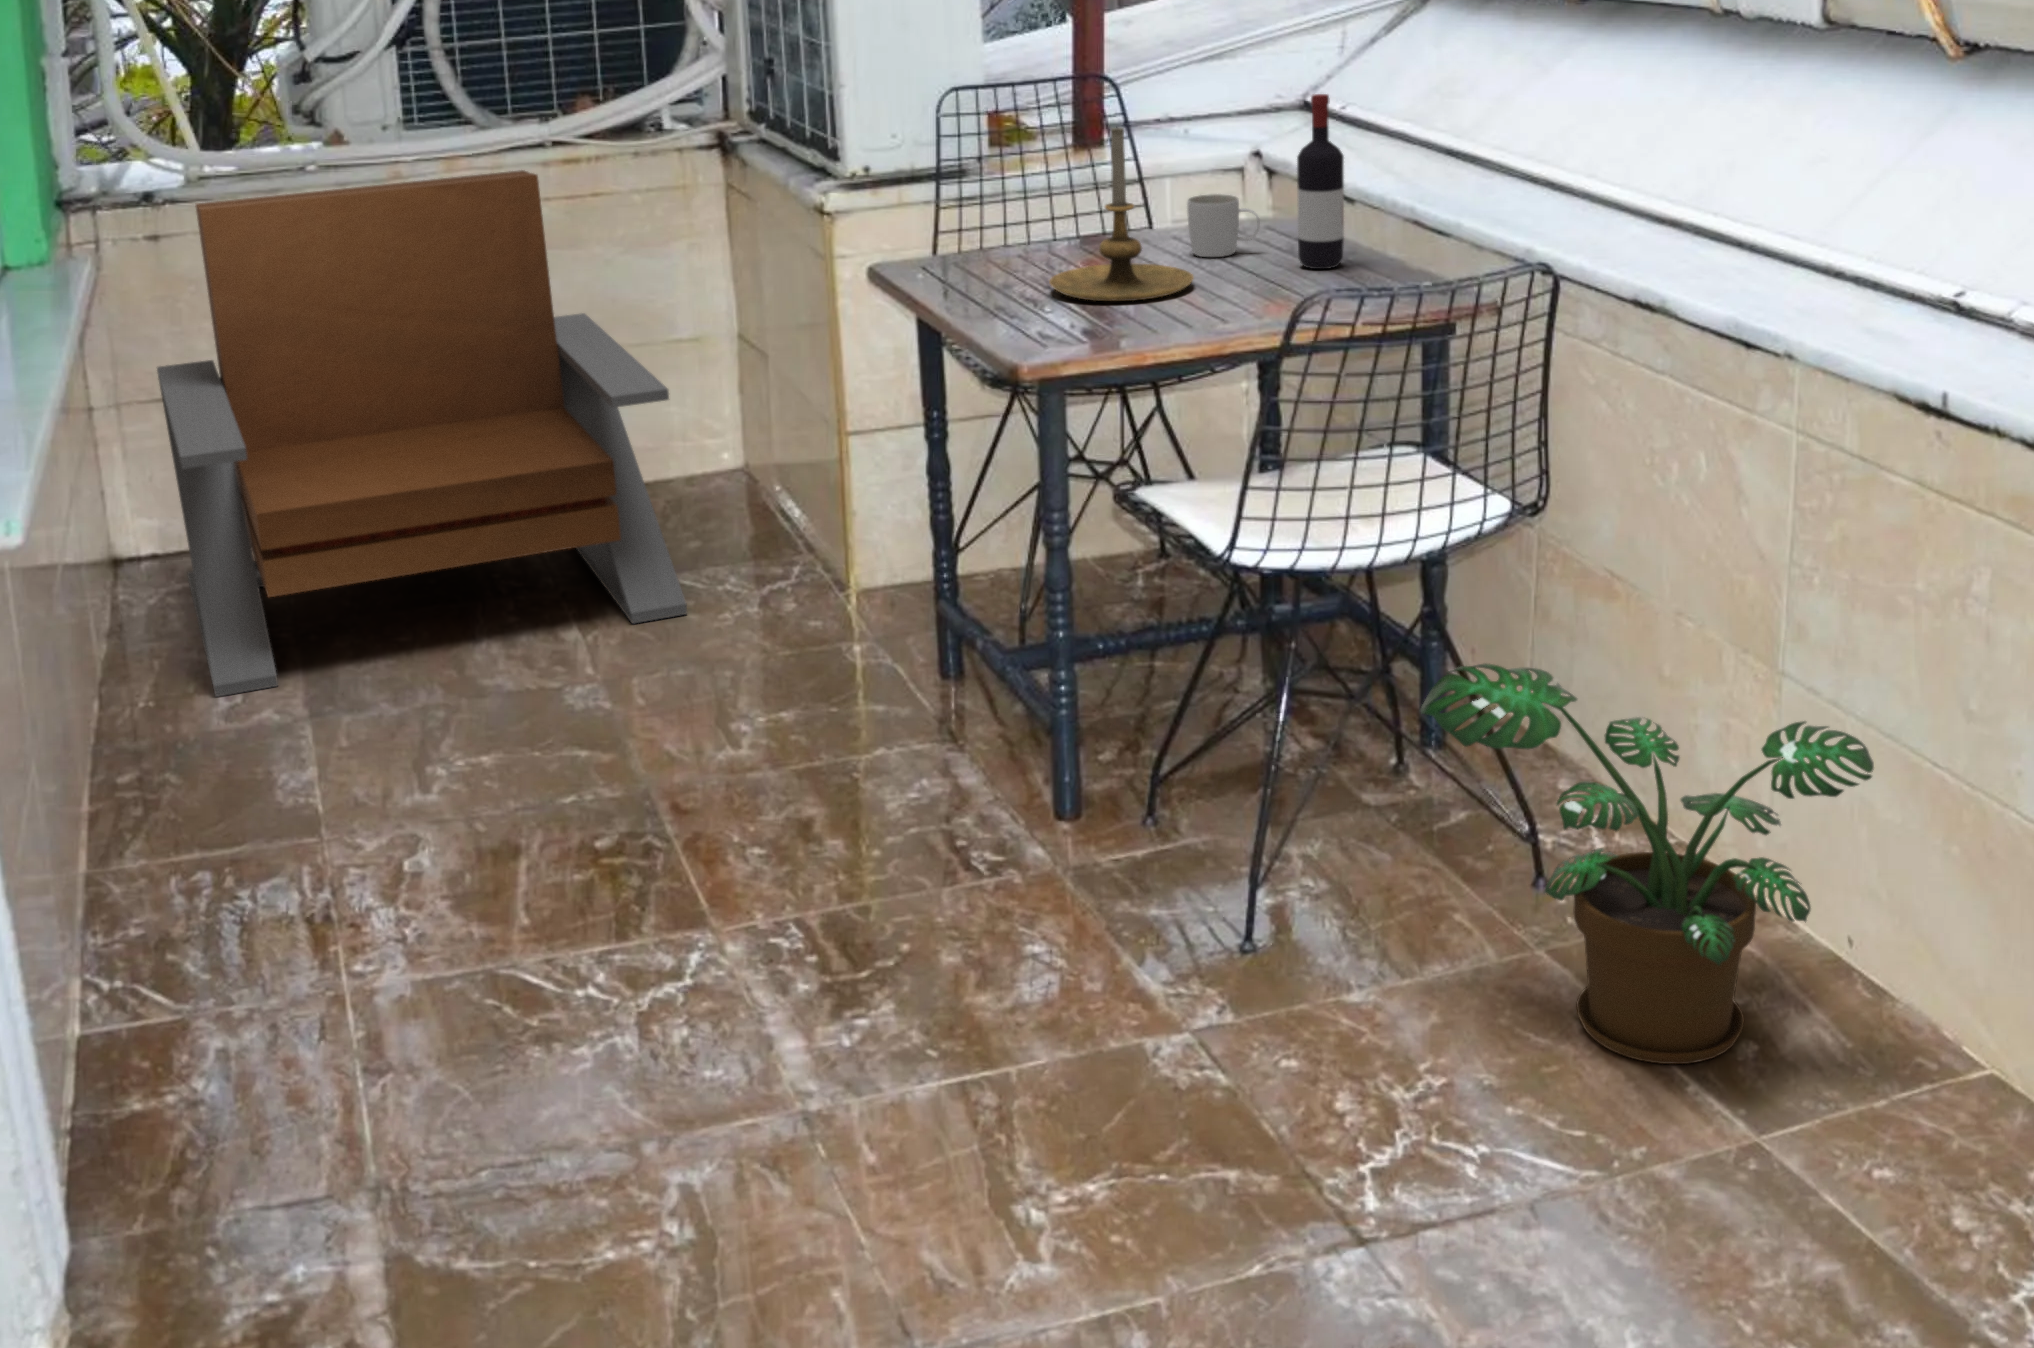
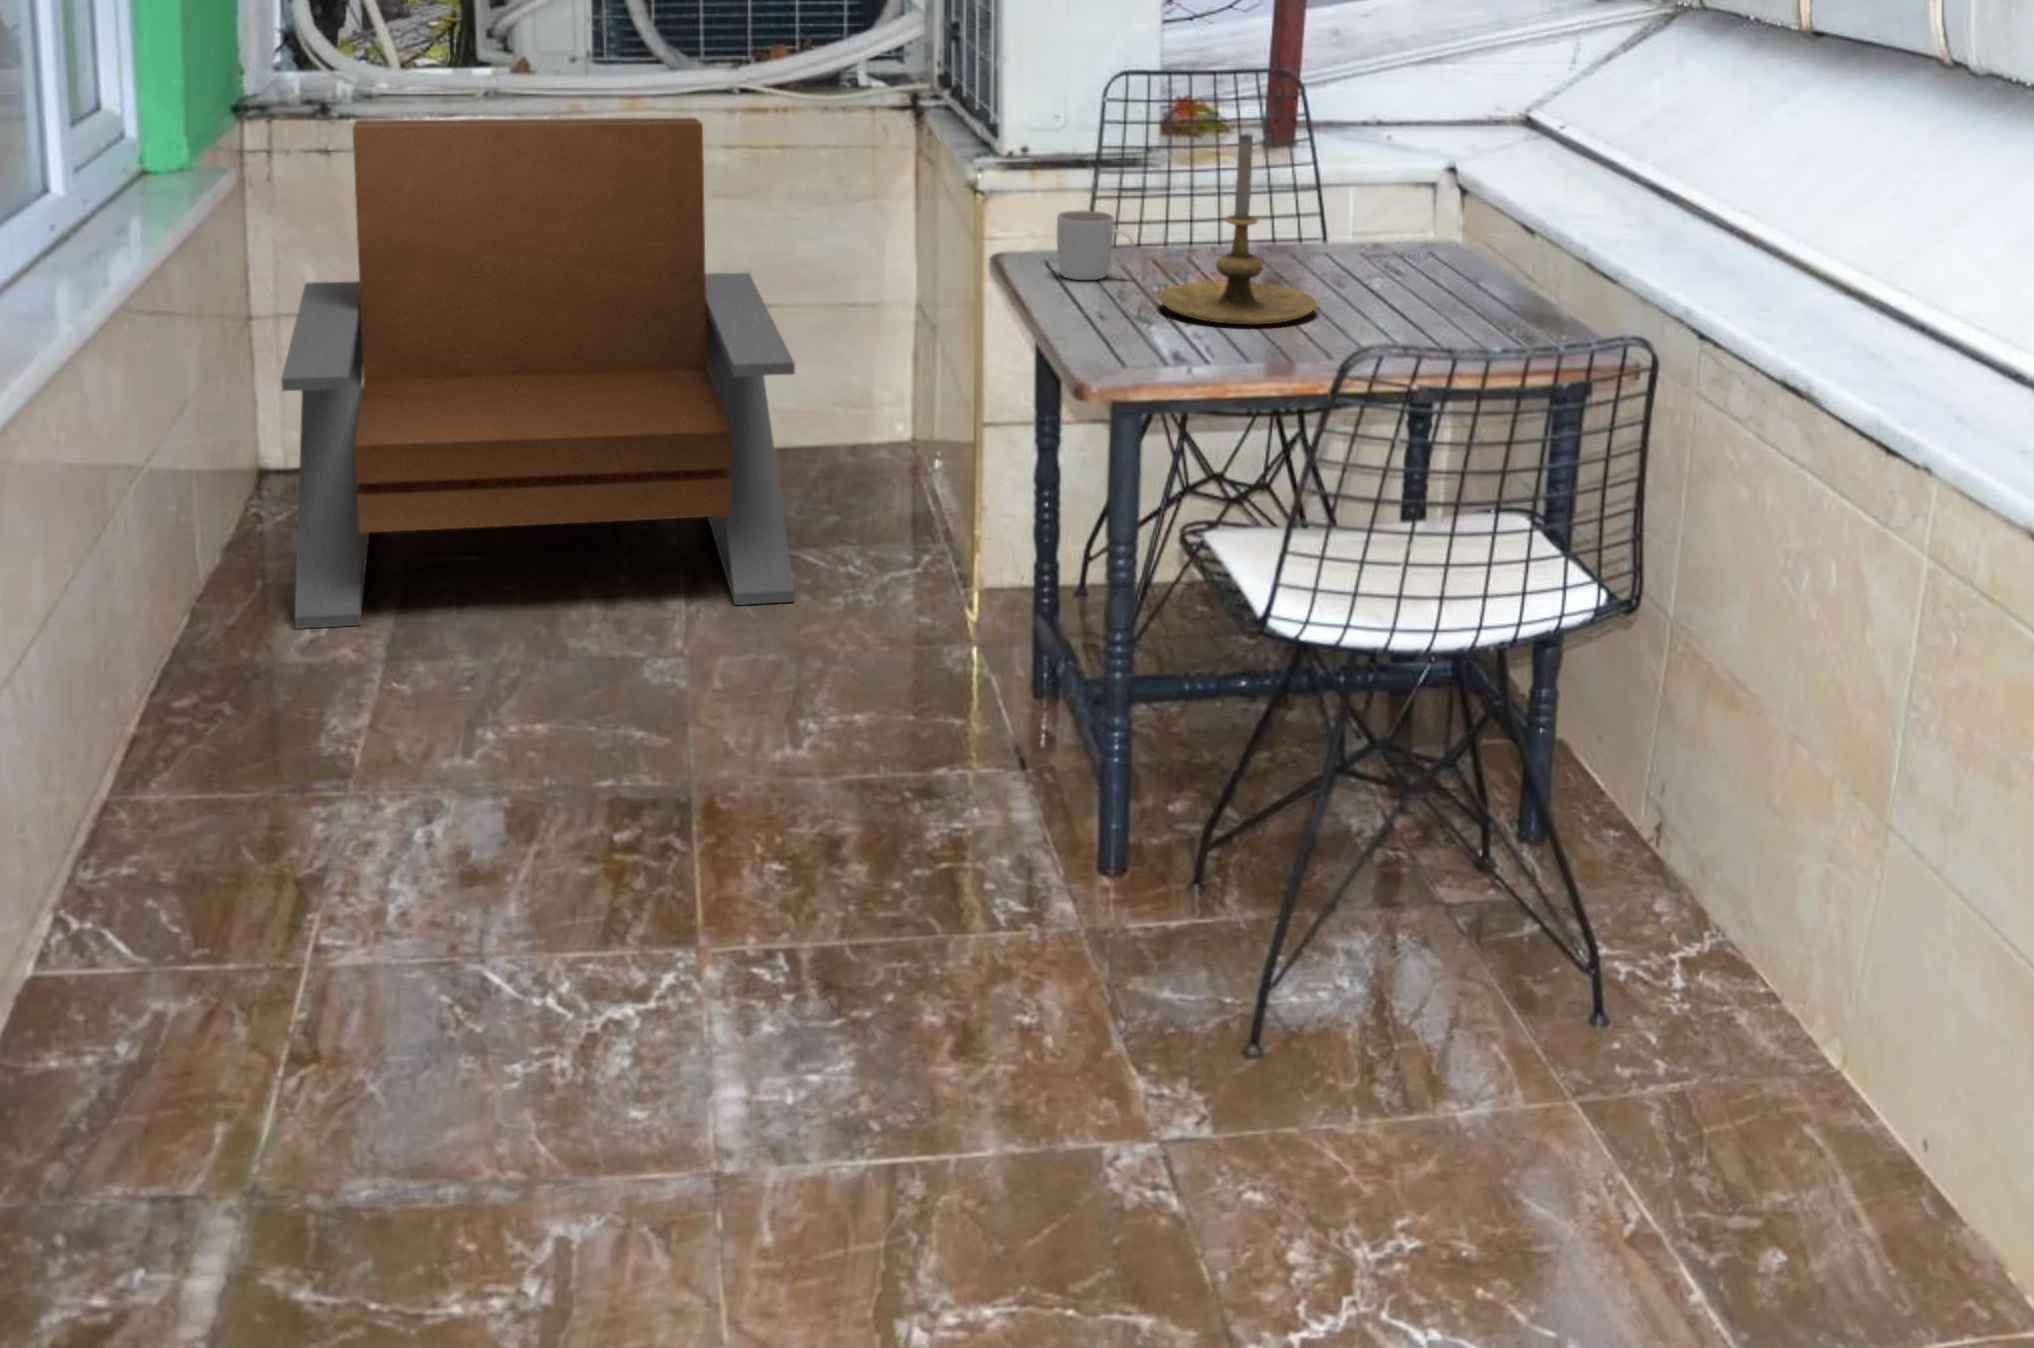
wine bottle: present [1297,94,1344,269] -> none [1444,117,1503,311]
mug: present [1187,194,1260,257] -> present [1057,210,1134,280]
potted plant: present [1421,664,1874,1064] -> none [1459,777,1966,1271]

